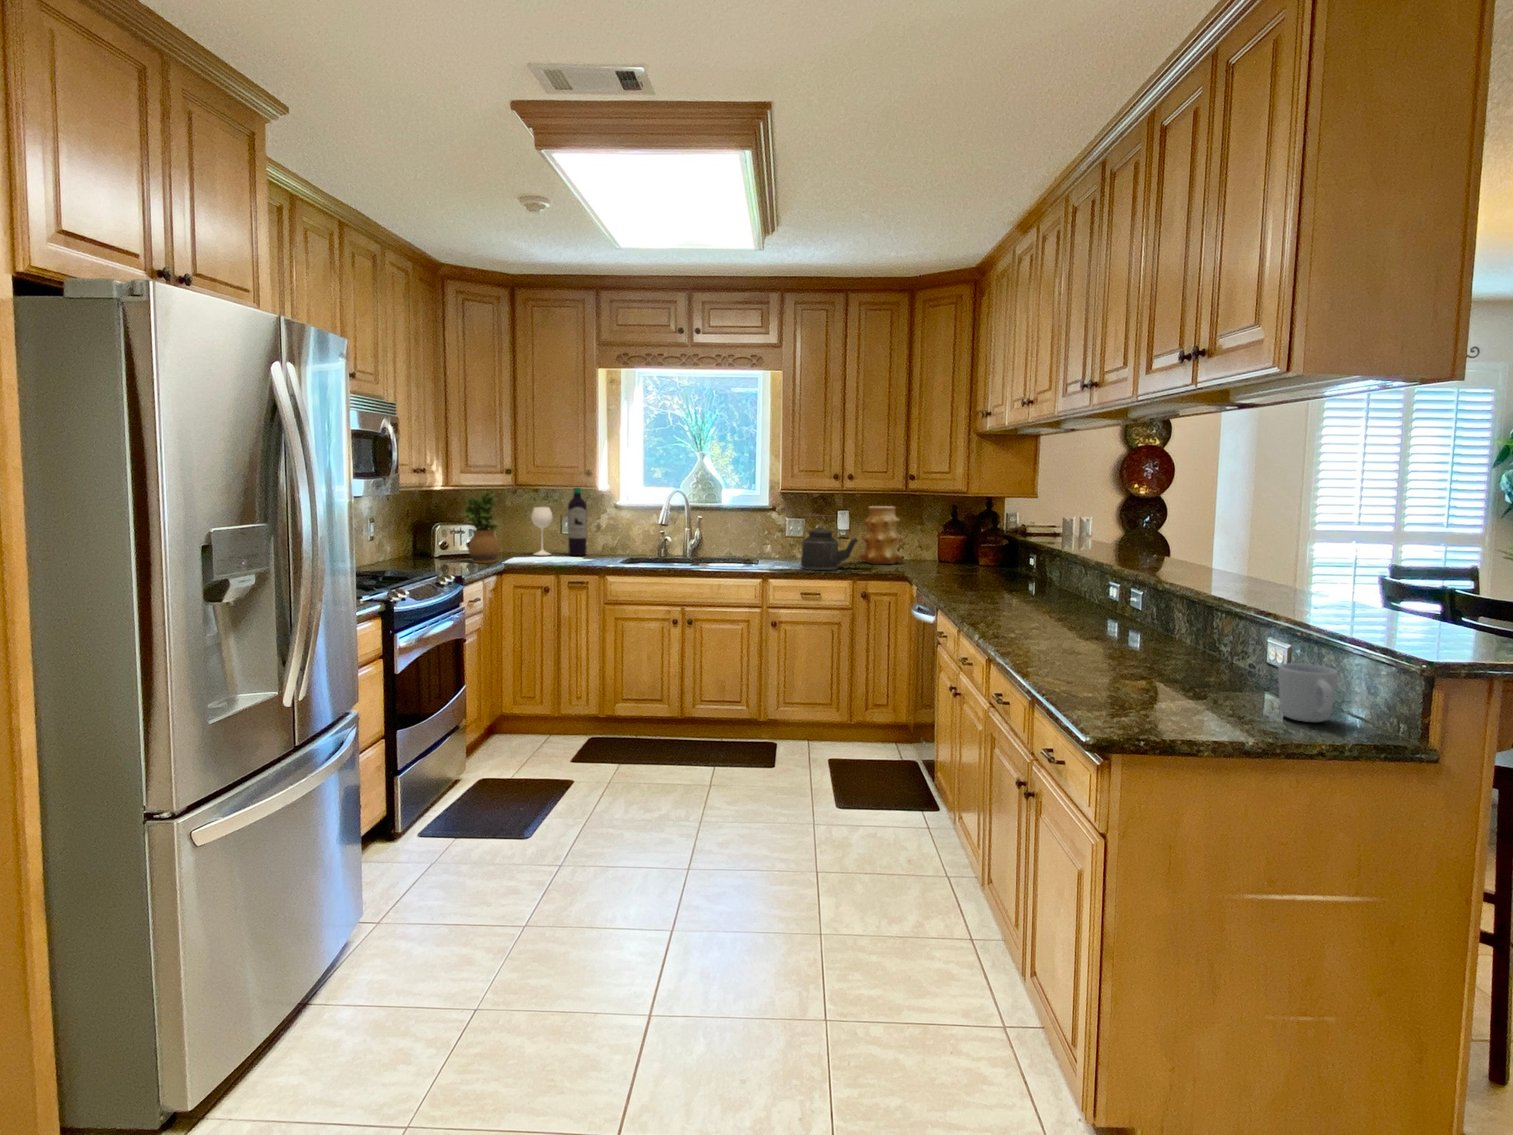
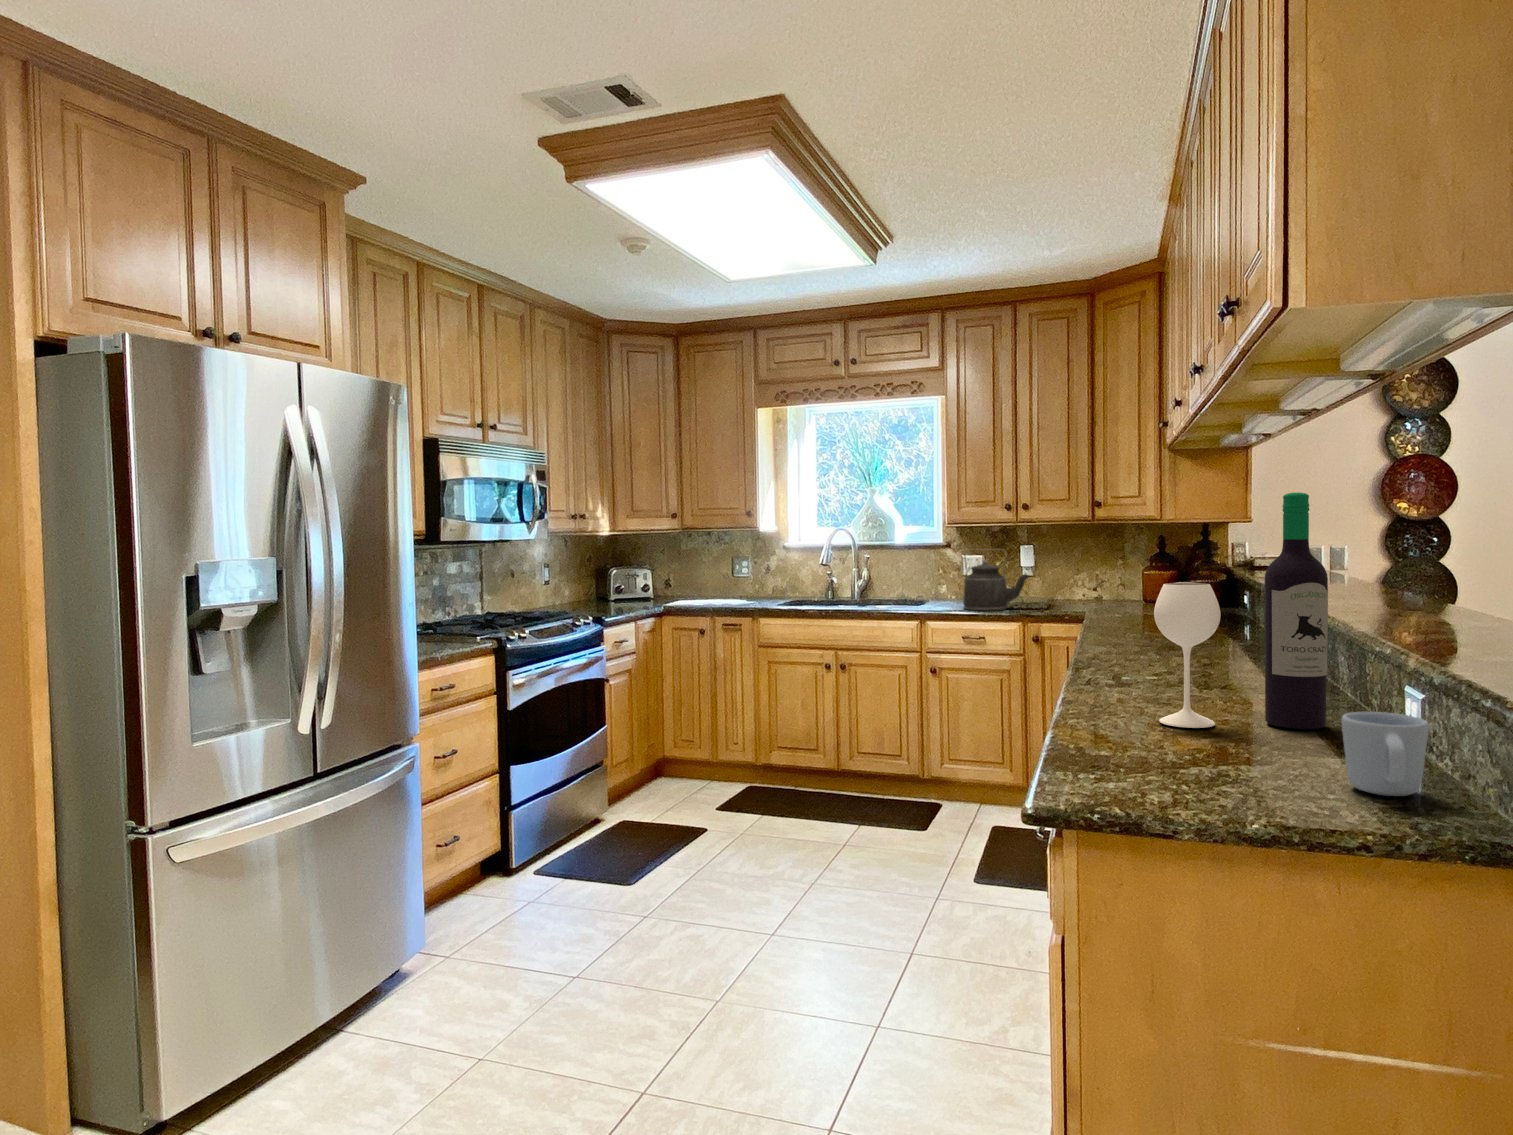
wine bottle: present [531,488,587,555] -> present [1154,492,1328,729]
potted plant: present [464,491,499,563] -> none [620,534,659,606]
vase: present [858,506,904,564] -> none [1042,538,1097,604]

